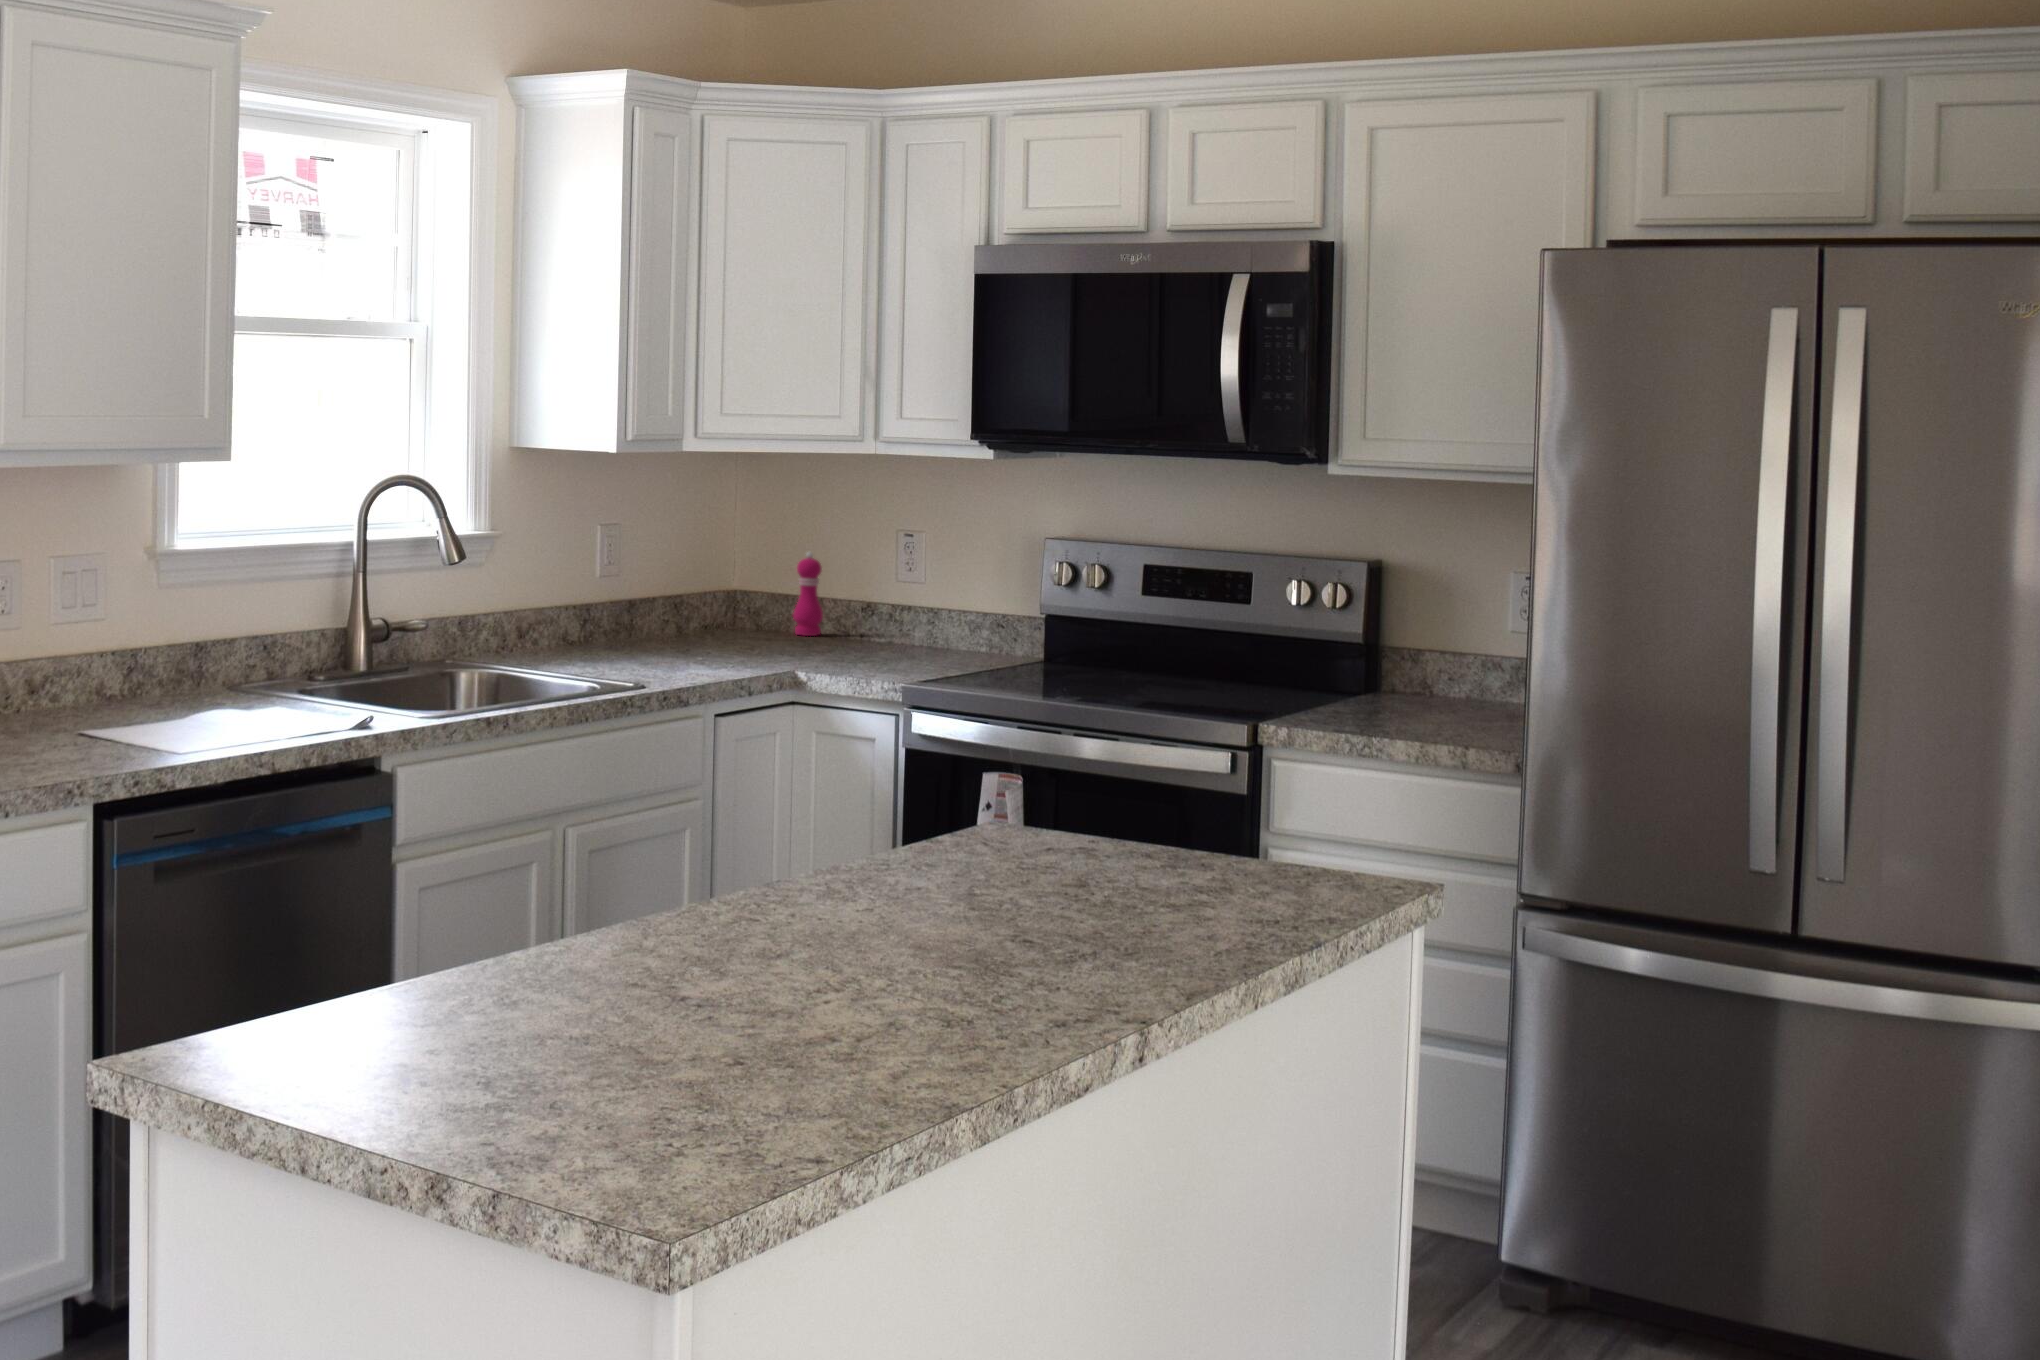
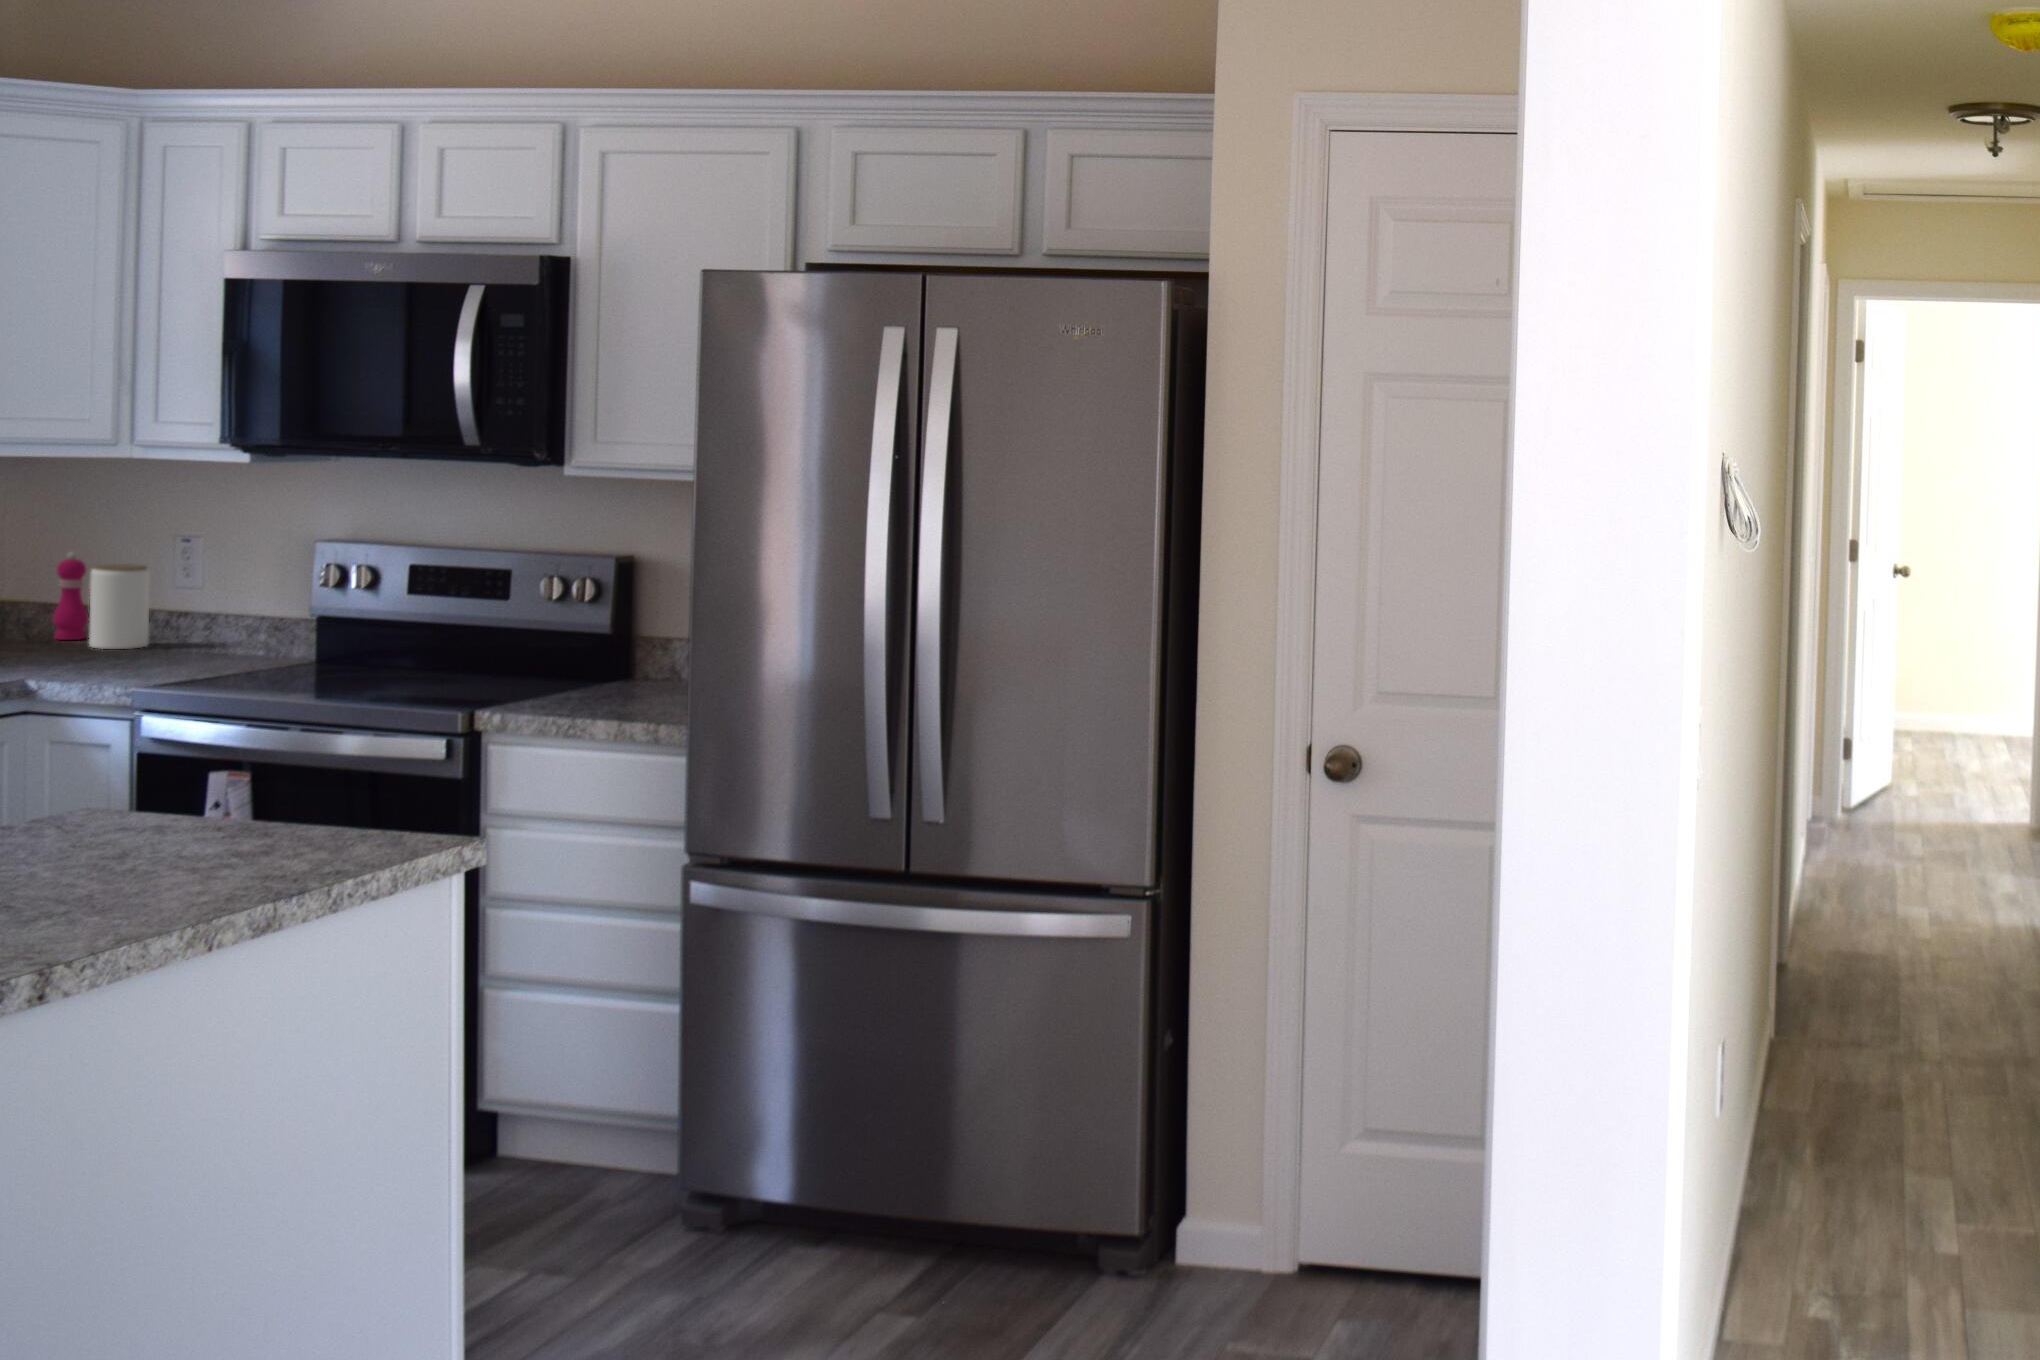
jar: none [830,564,881,645] -> present [89,564,150,649]

